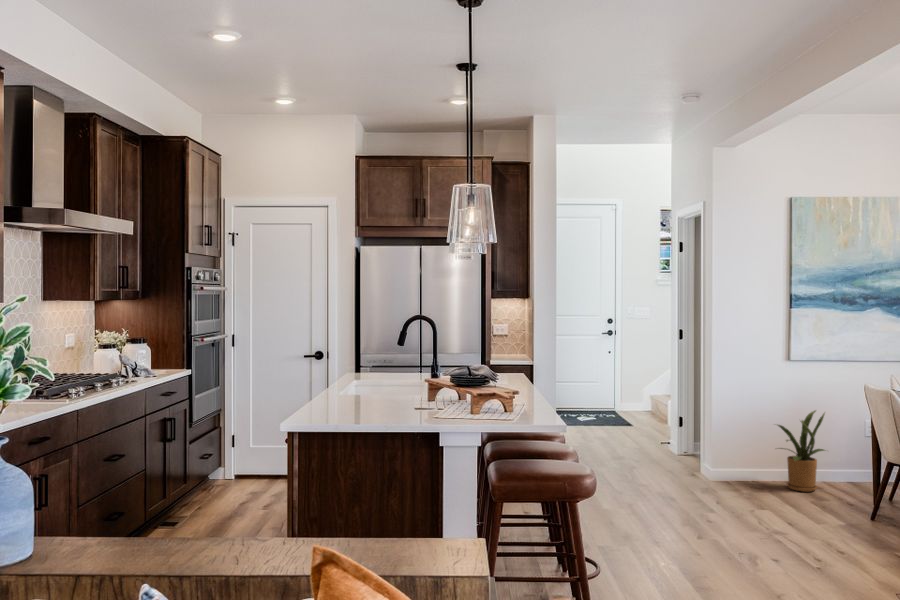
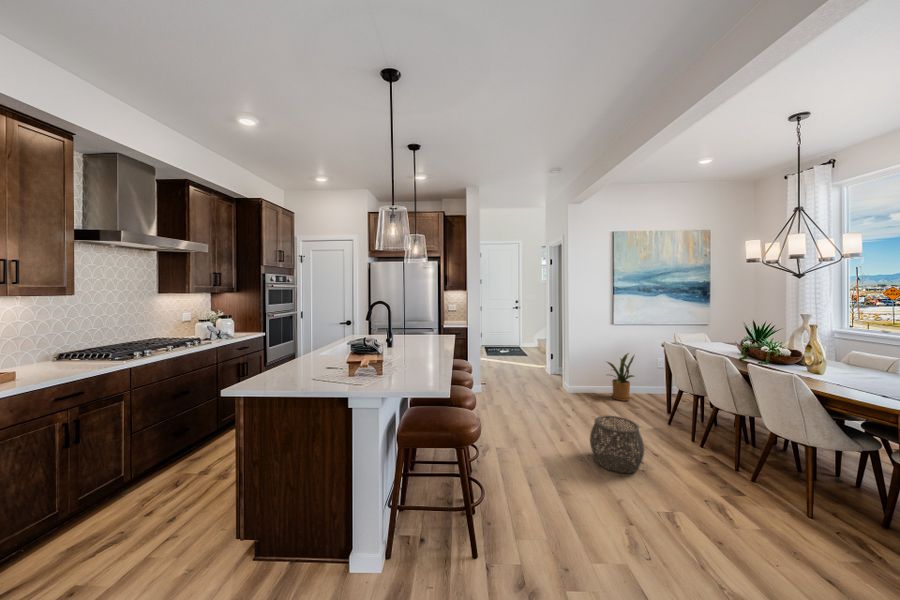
woven basket: none [744,493,823,571] -> present [590,416,645,473]

